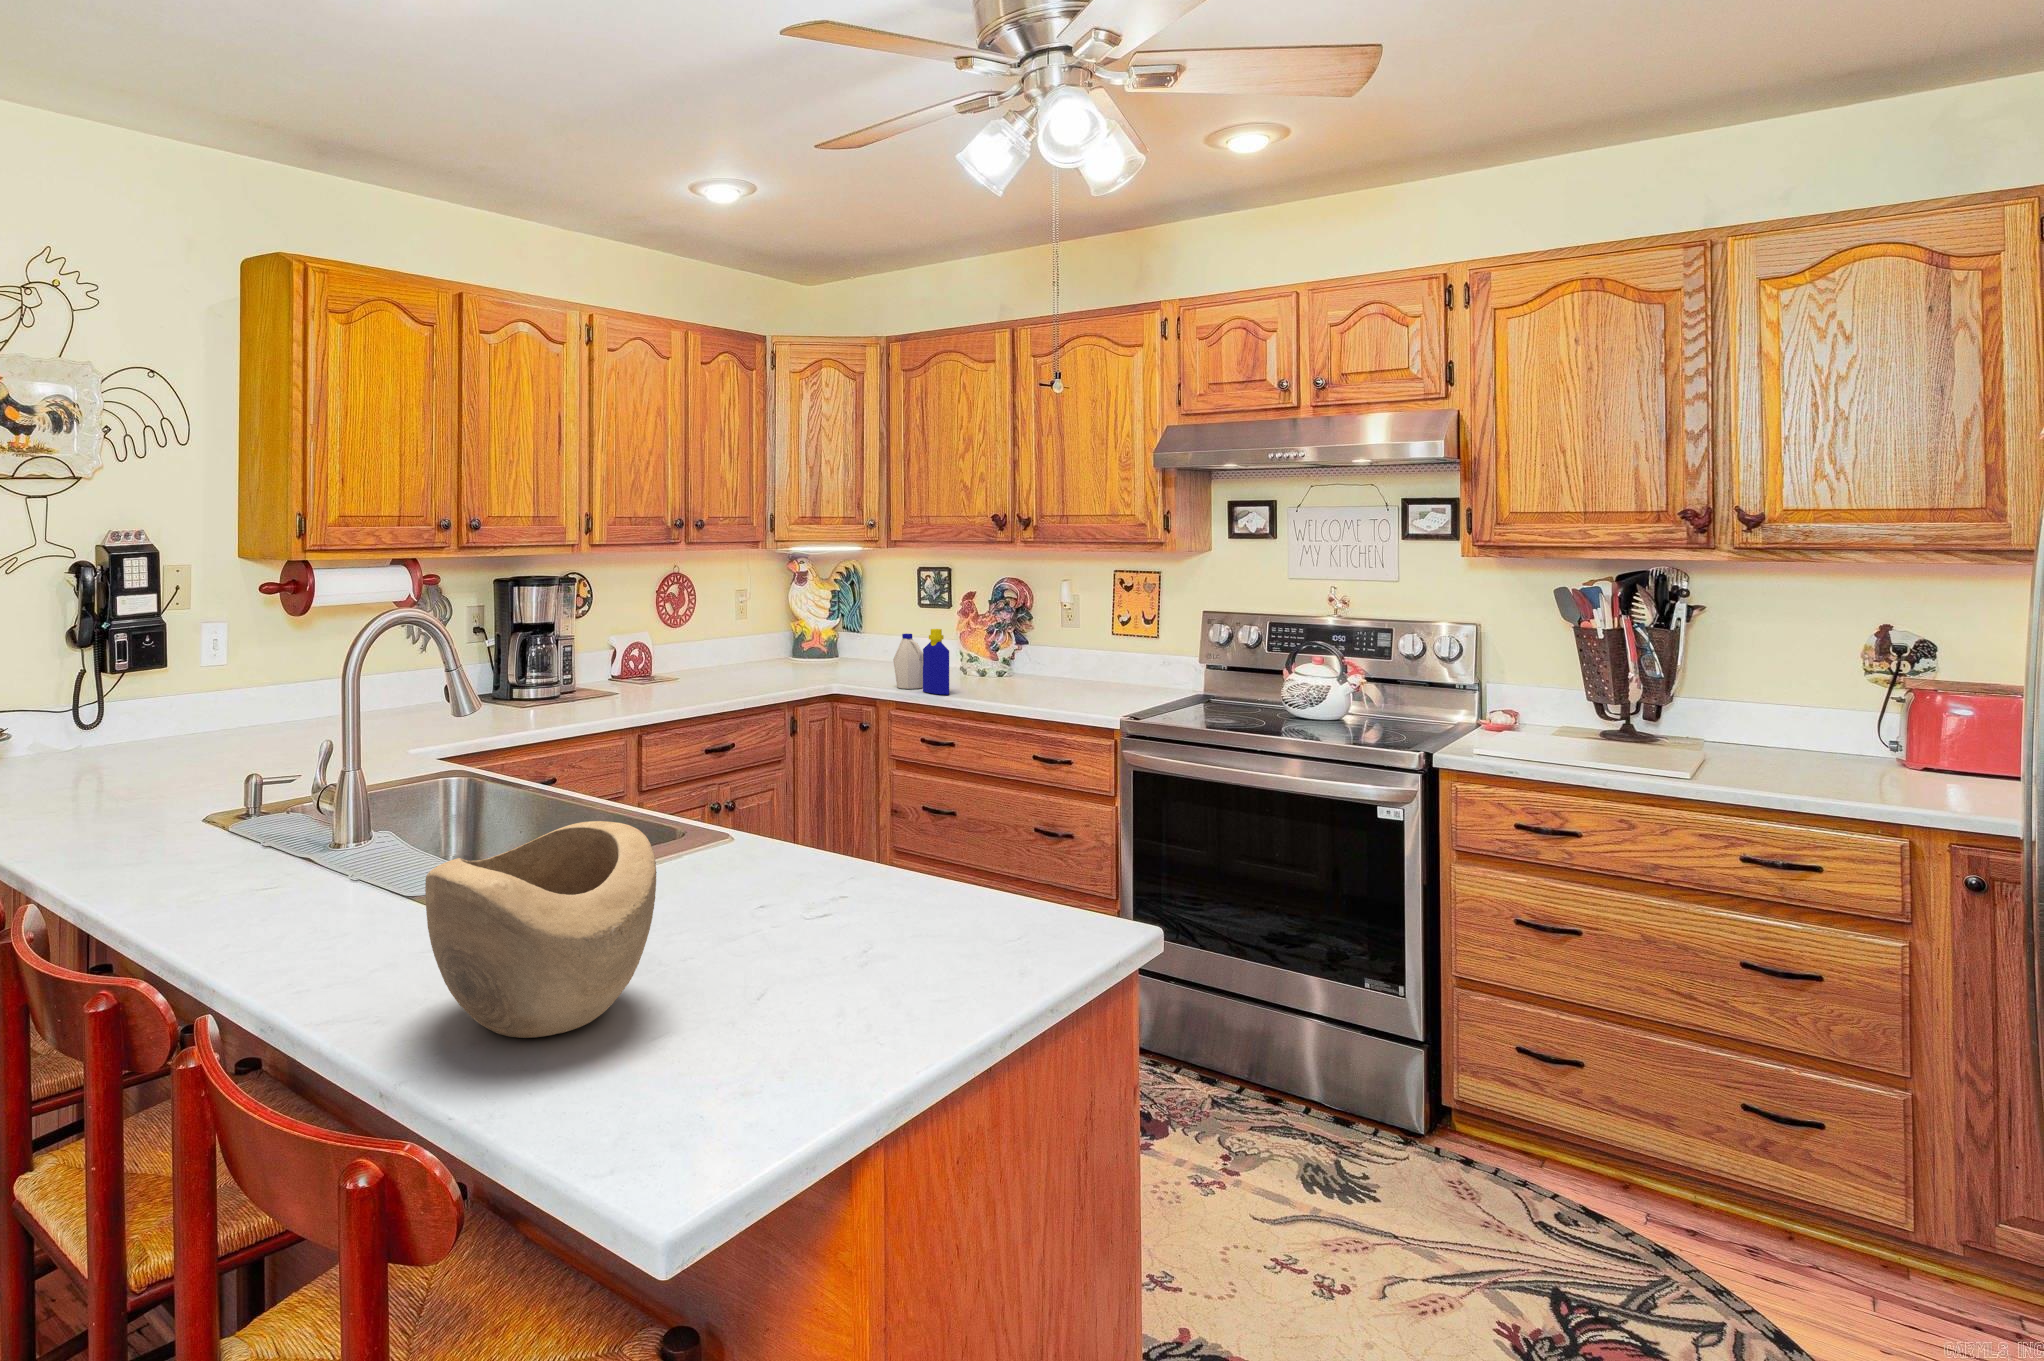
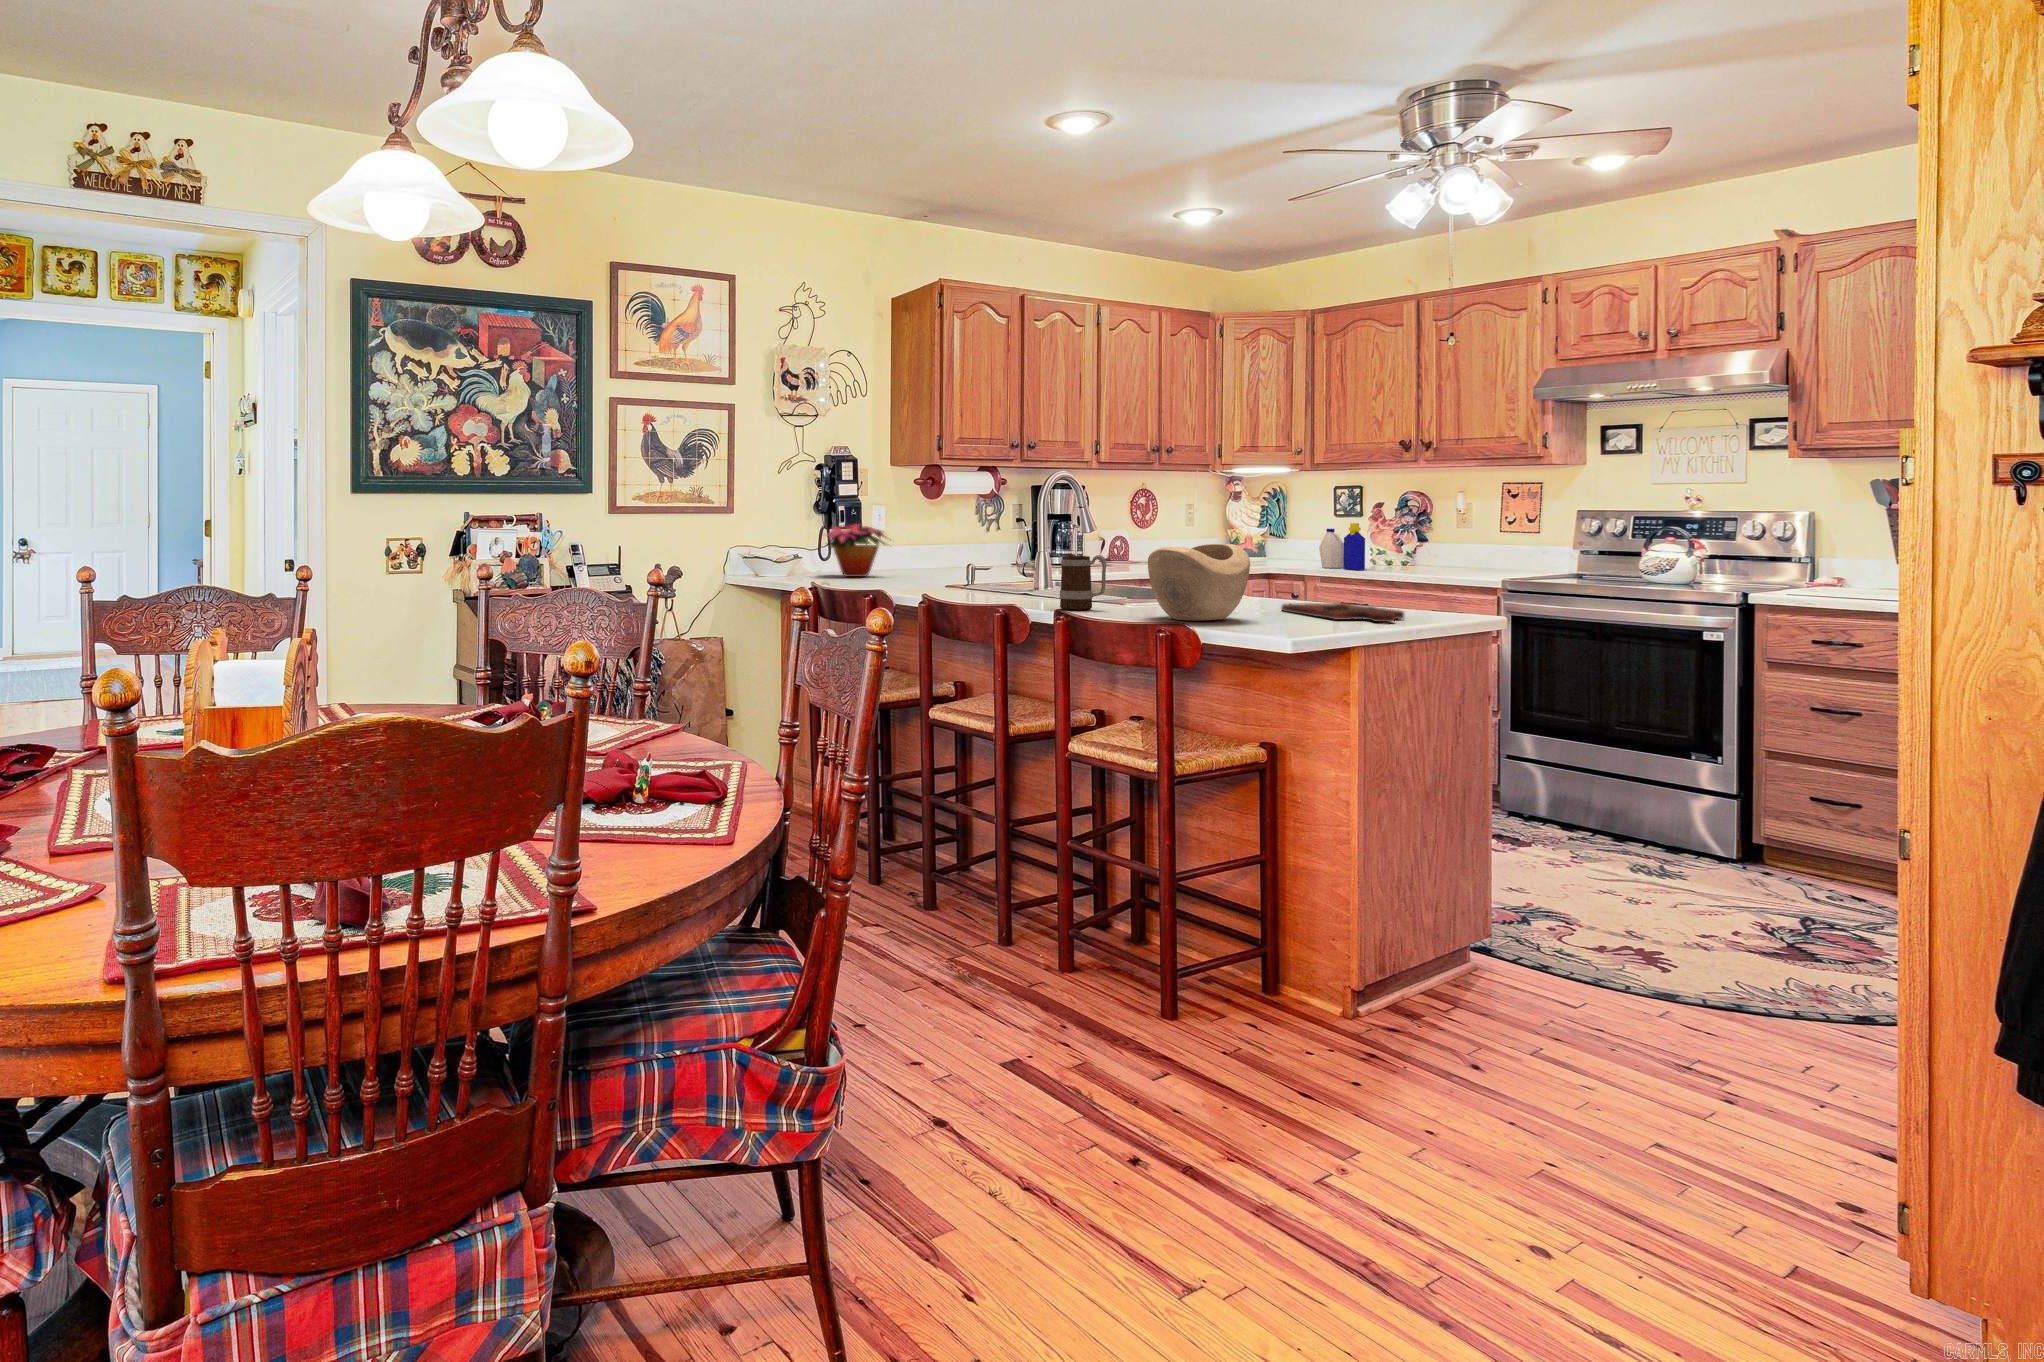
flower arrangement: none [40,670,197,769] -> present [826,525,886,577]
mug: none [289,828,390,962] -> present [1060,555,1107,610]
cutting board: none [758,891,979,1002] -> present [1281,602,1404,622]

